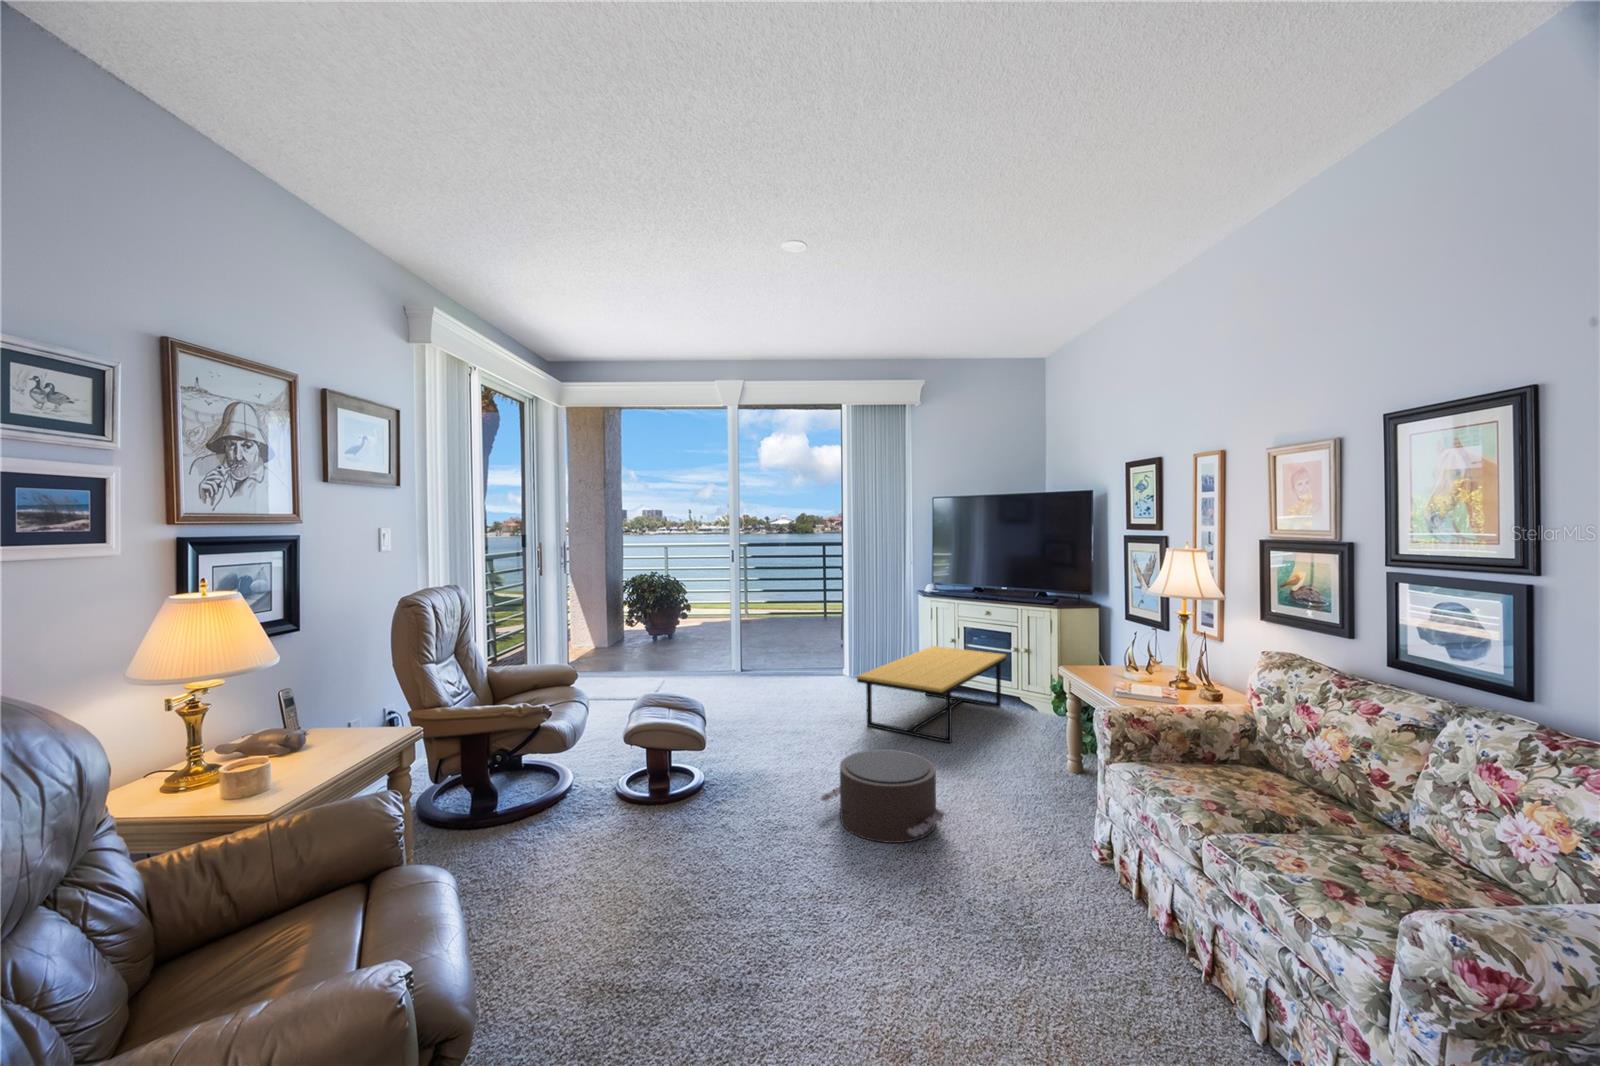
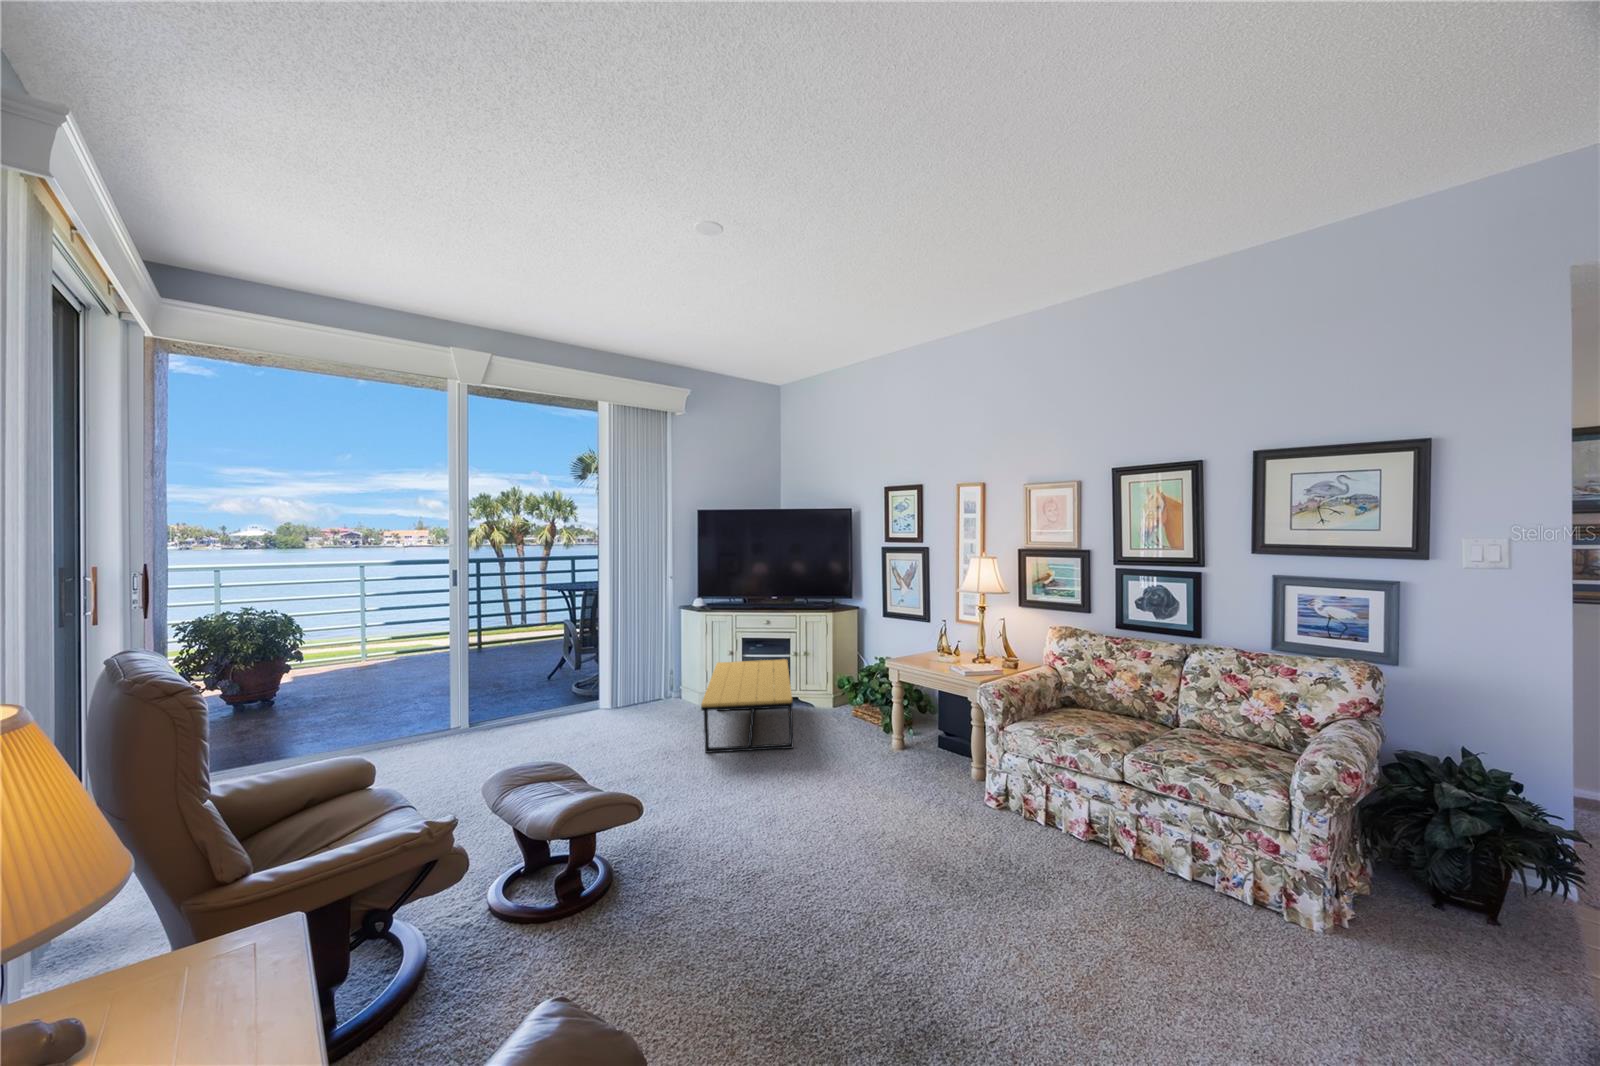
pouf: present [821,749,947,843] -> none [776,762,891,853]

